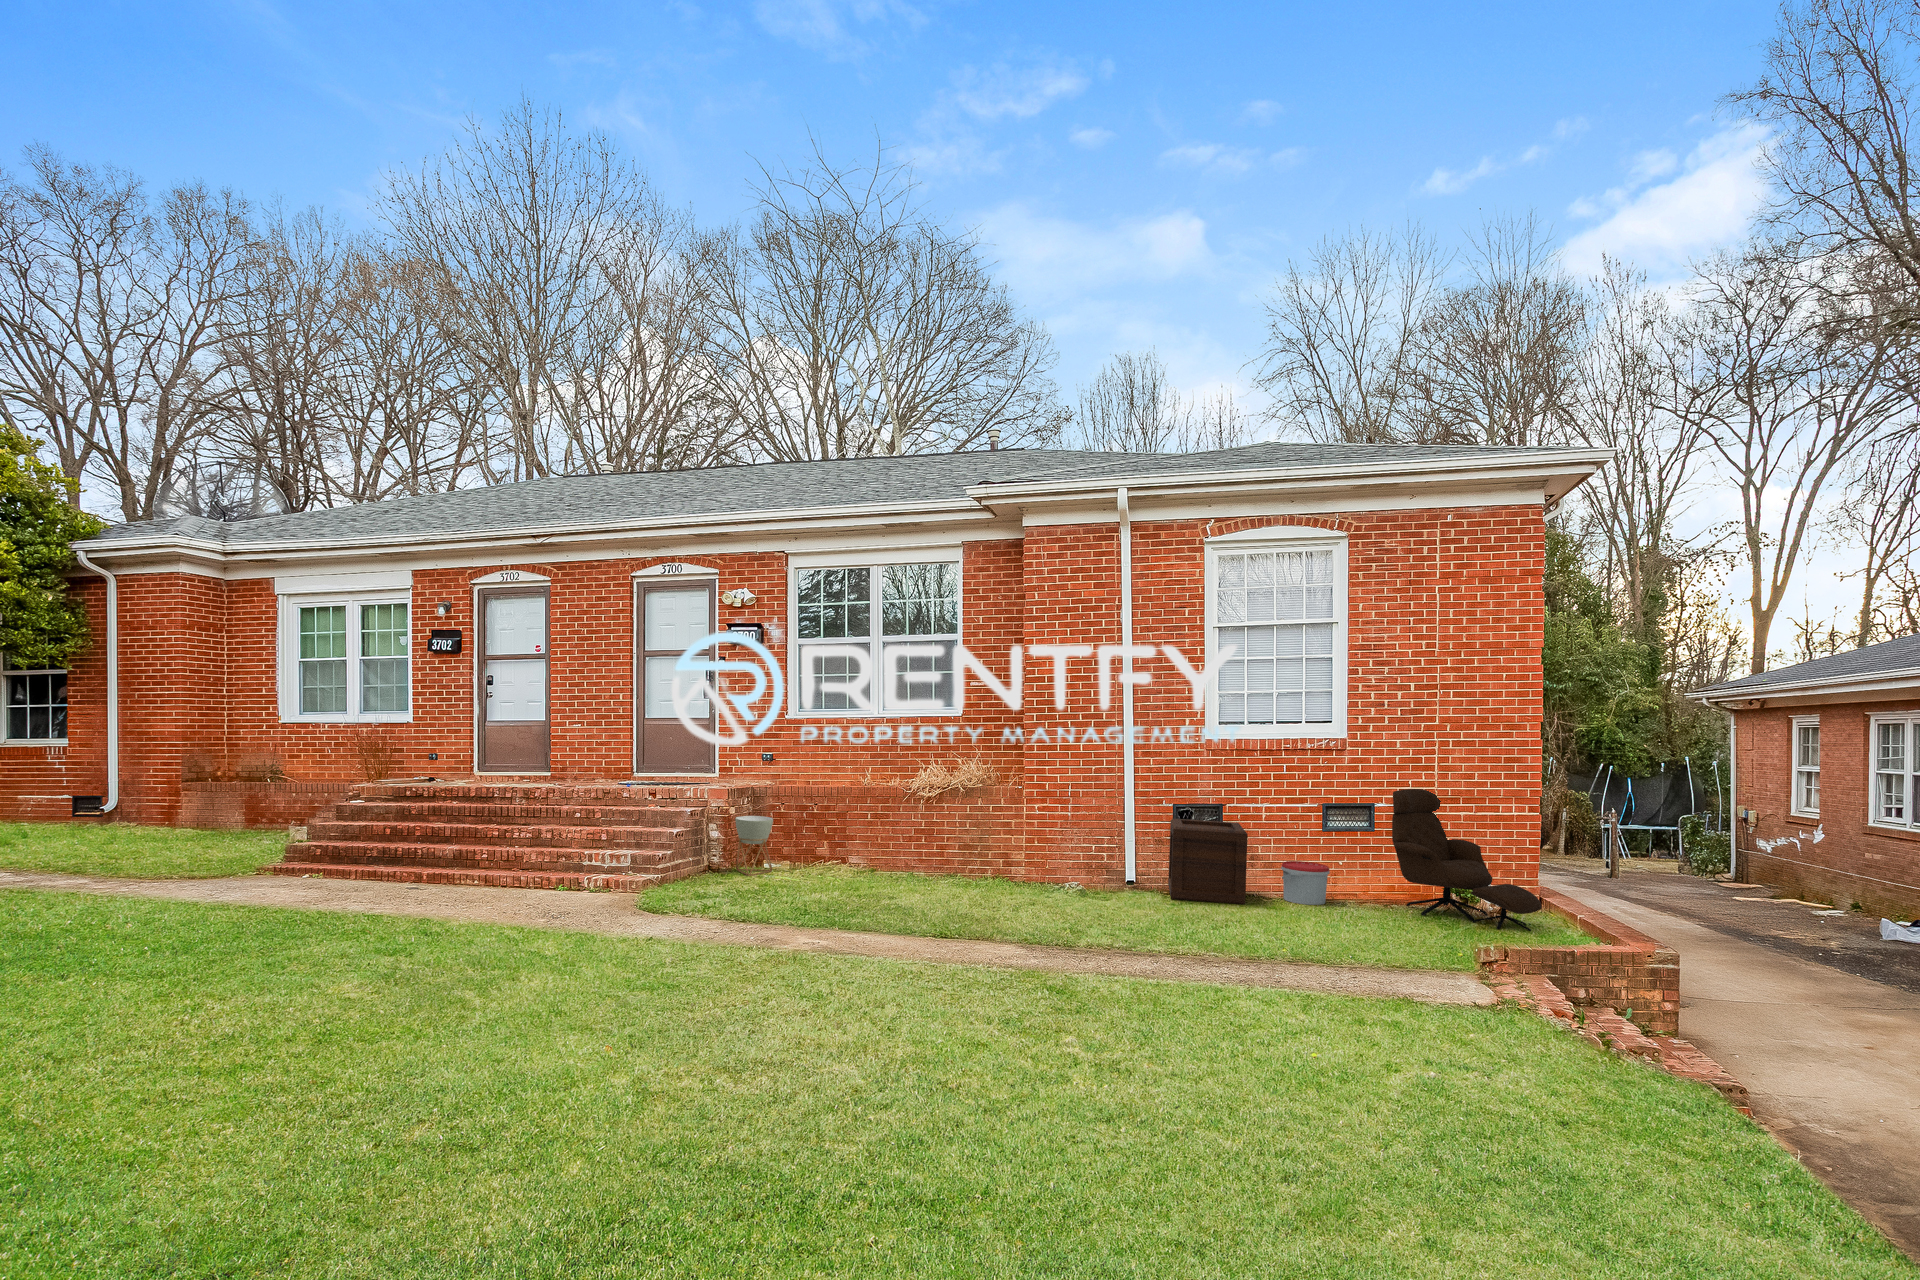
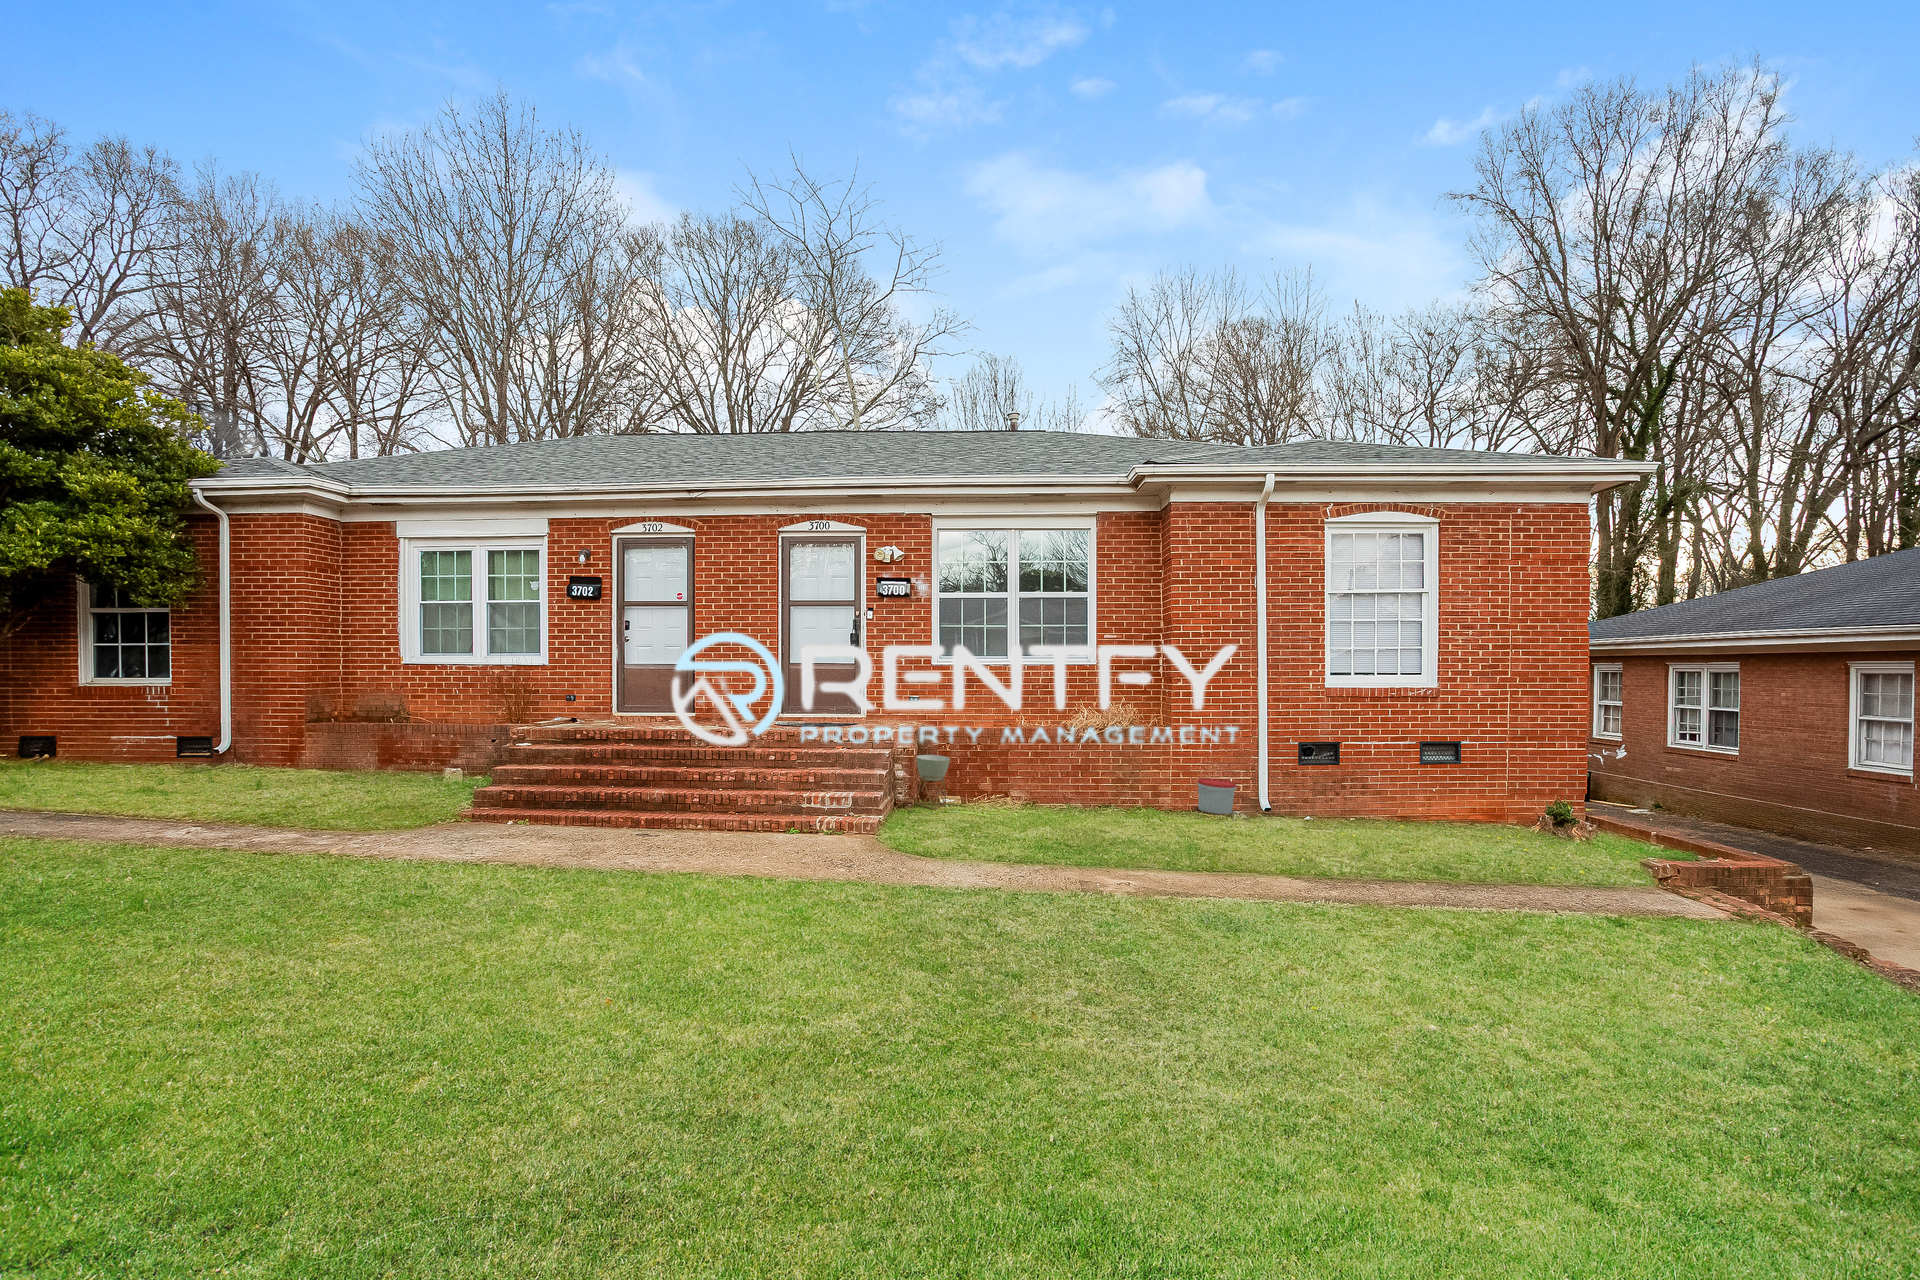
lounge chair: present [1392,789,1542,931] -> none [1483,731,1614,847]
wooden crate: present [1168,819,1248,904] -> none [1293,756,1383,828]
bucket: present [1281,861,1330,905] -> present [1197,778,1236,814]

